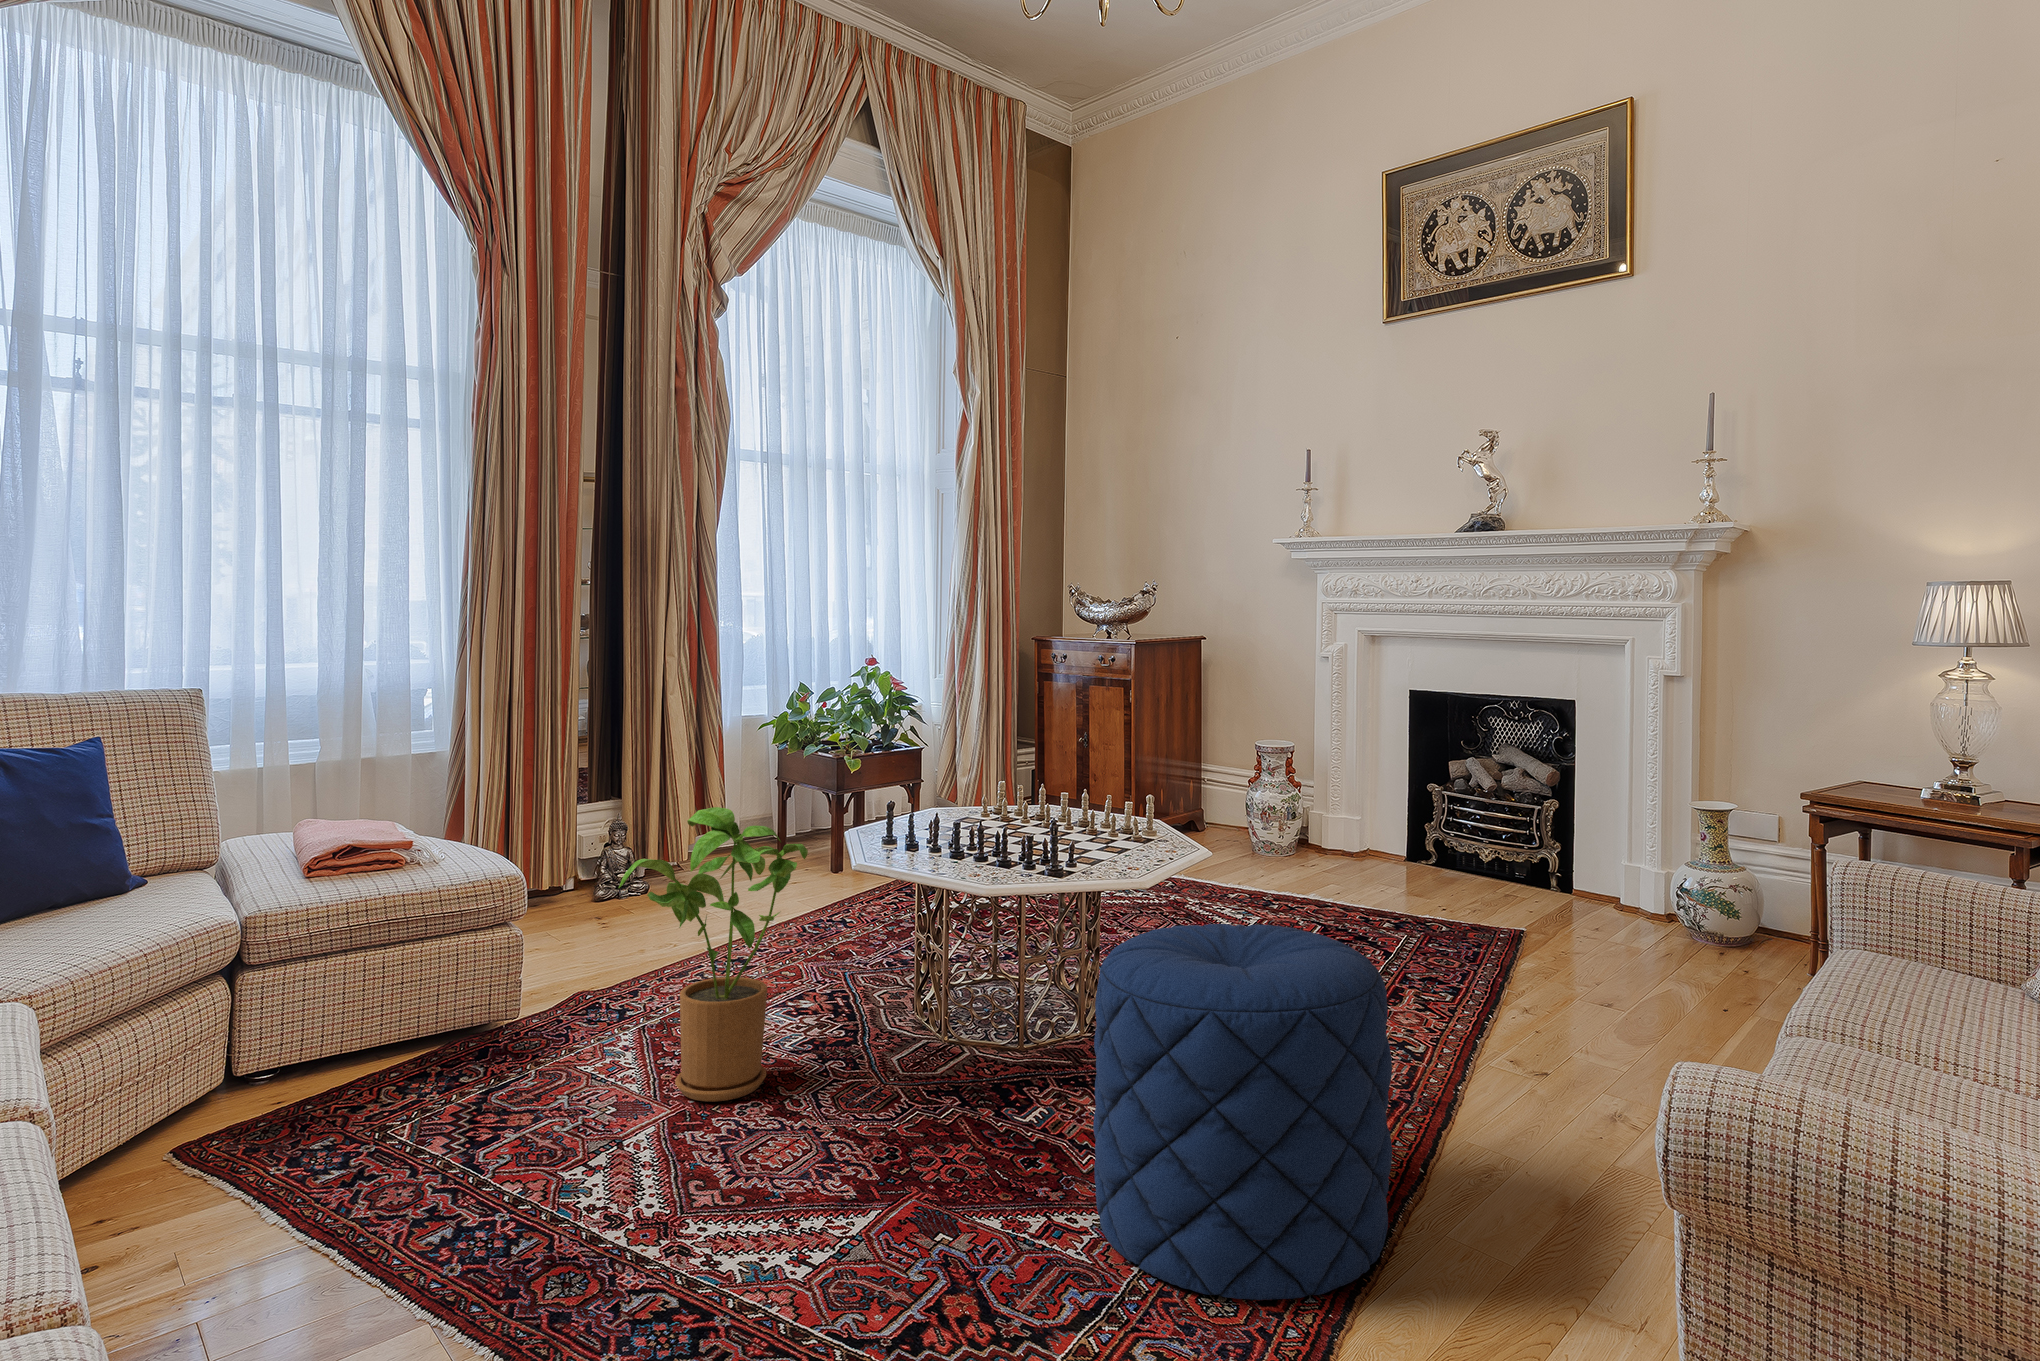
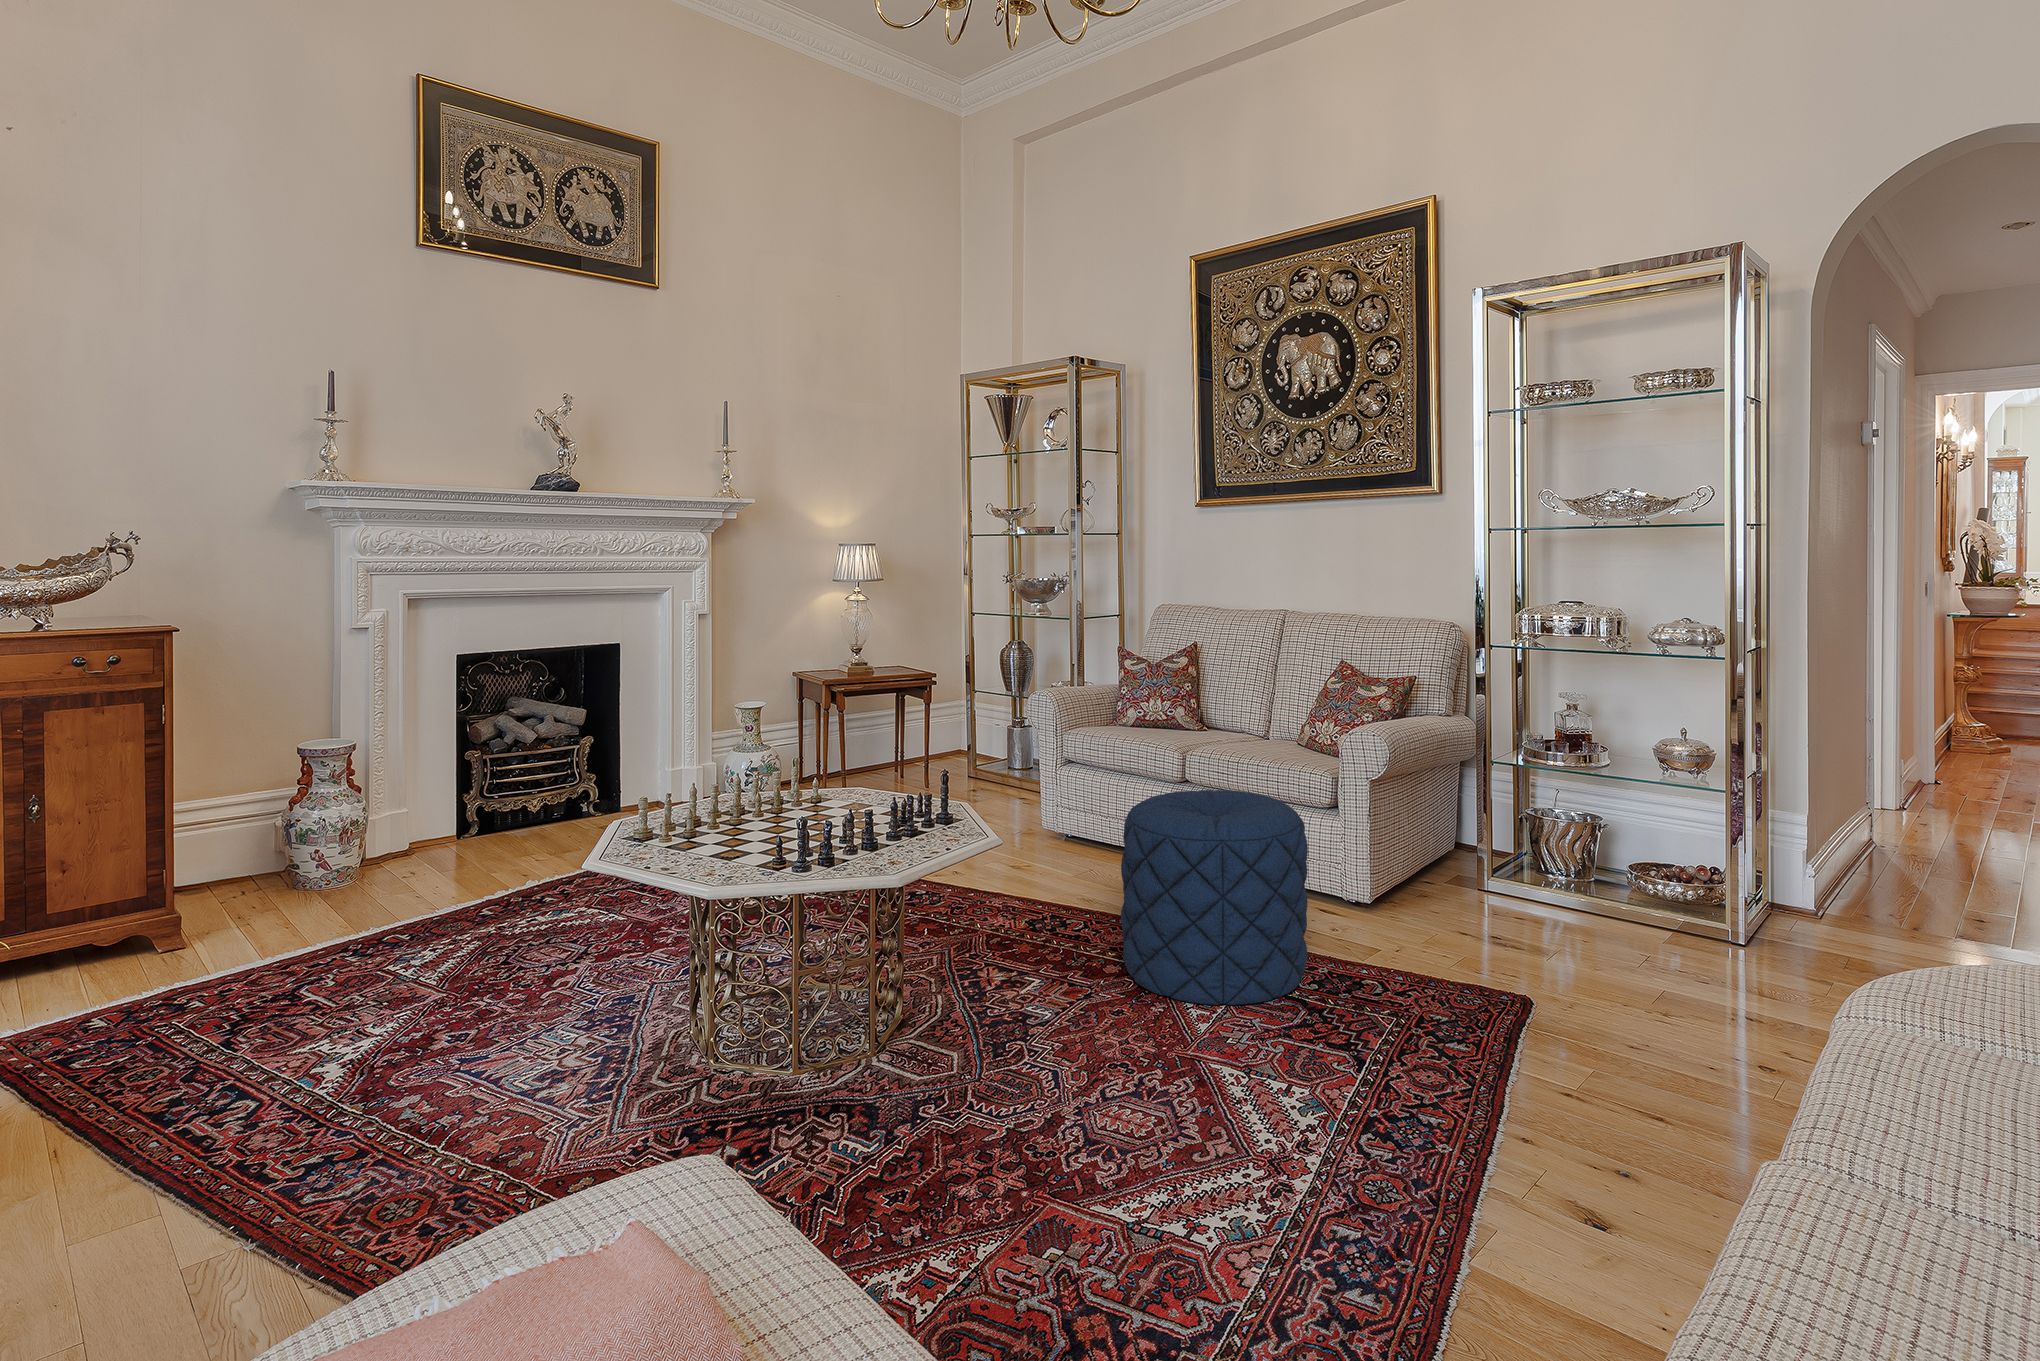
house plant: present [619,807,808,1102] -> none [901,843,1089,1201]

